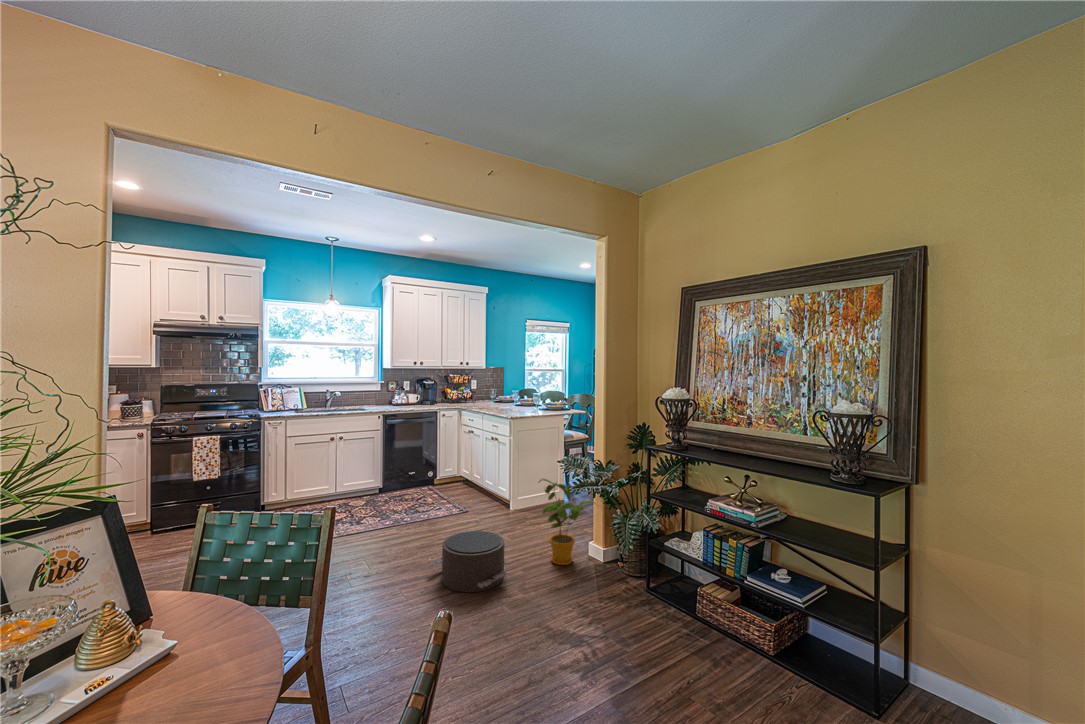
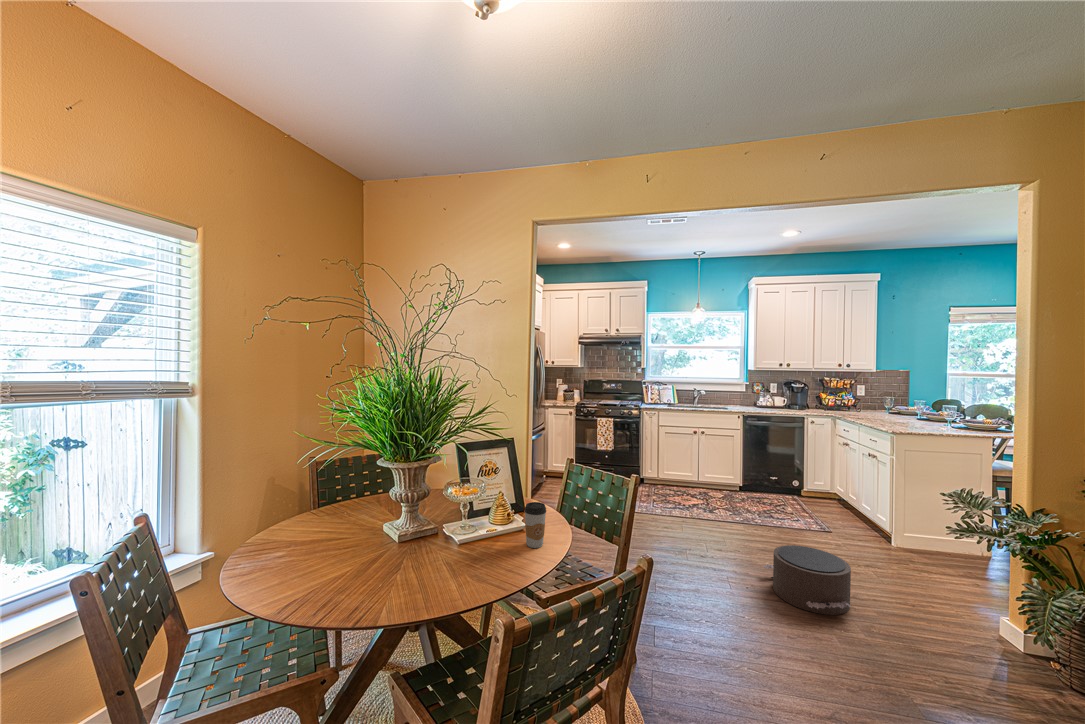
house plant: present [539,479,594,565] -> none [909,513,1023,634]
coffee cup: none [172,595,221,685] -> present [525,502,546,548]

